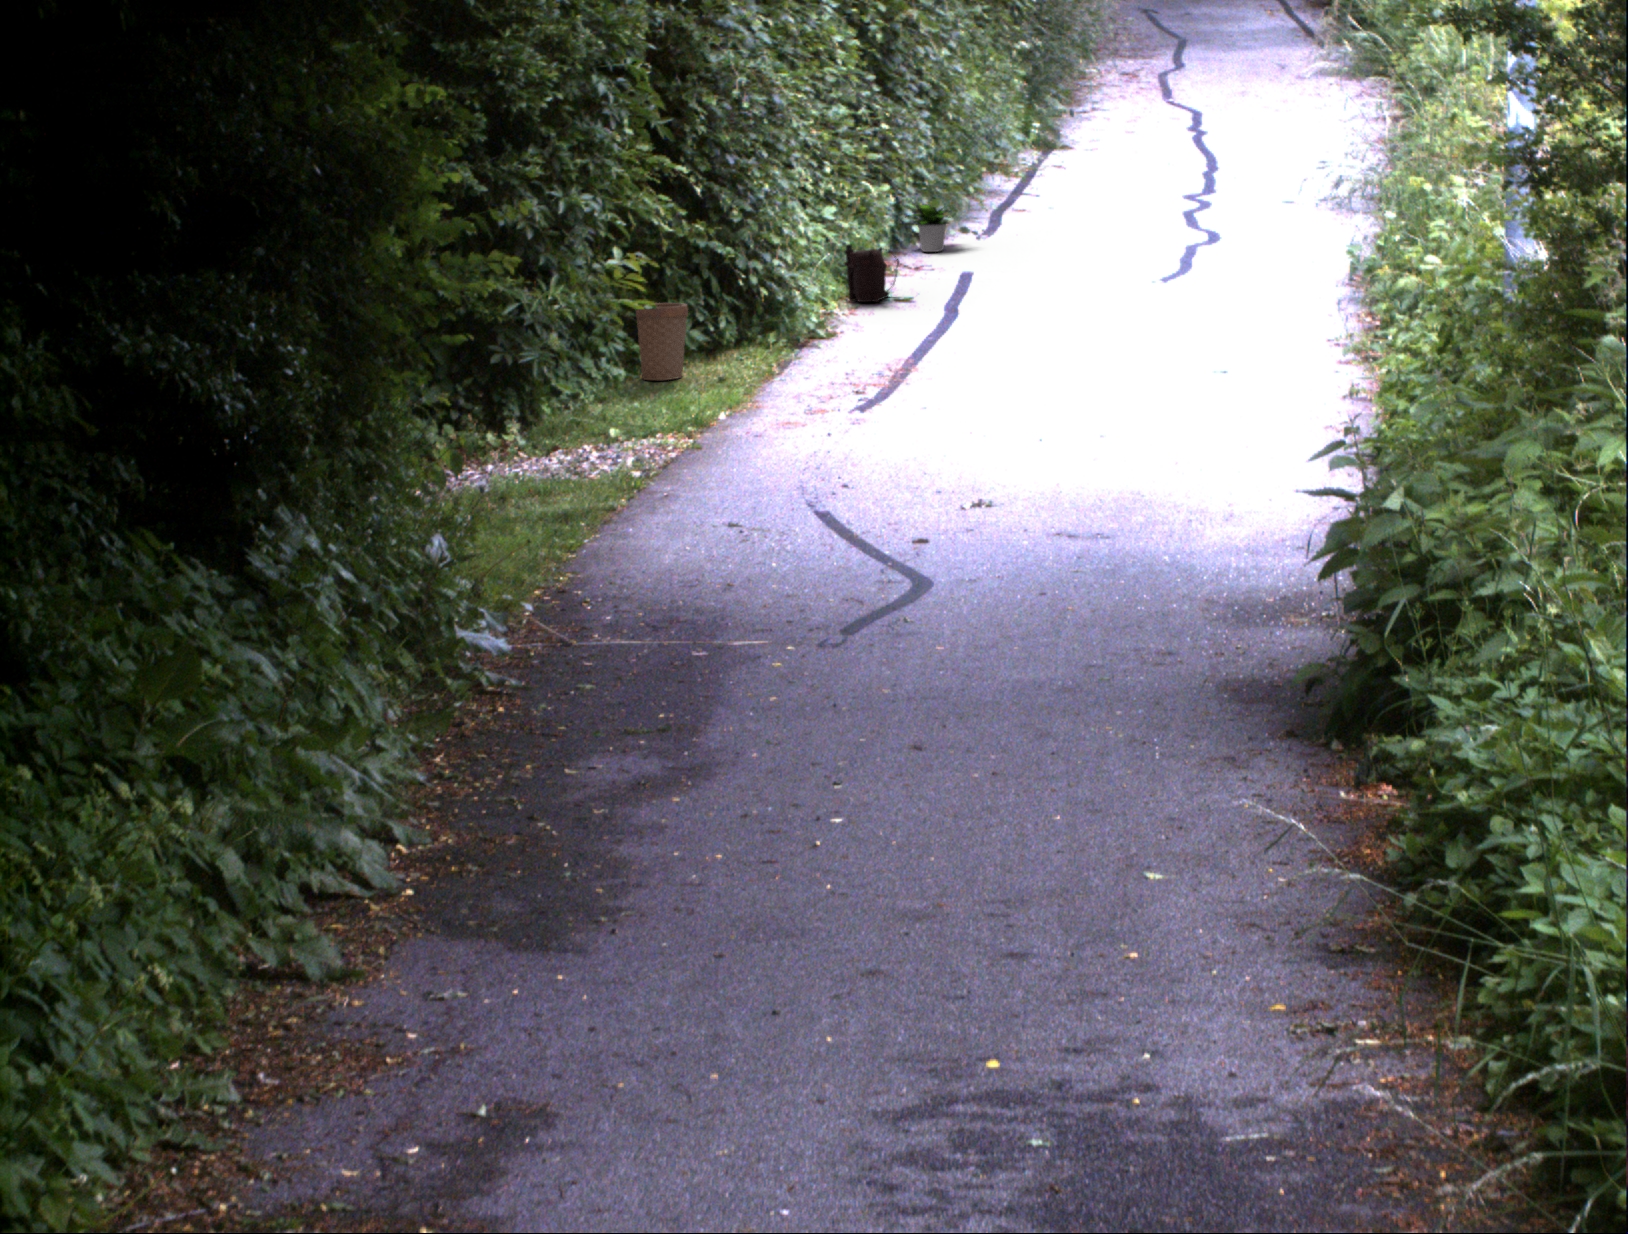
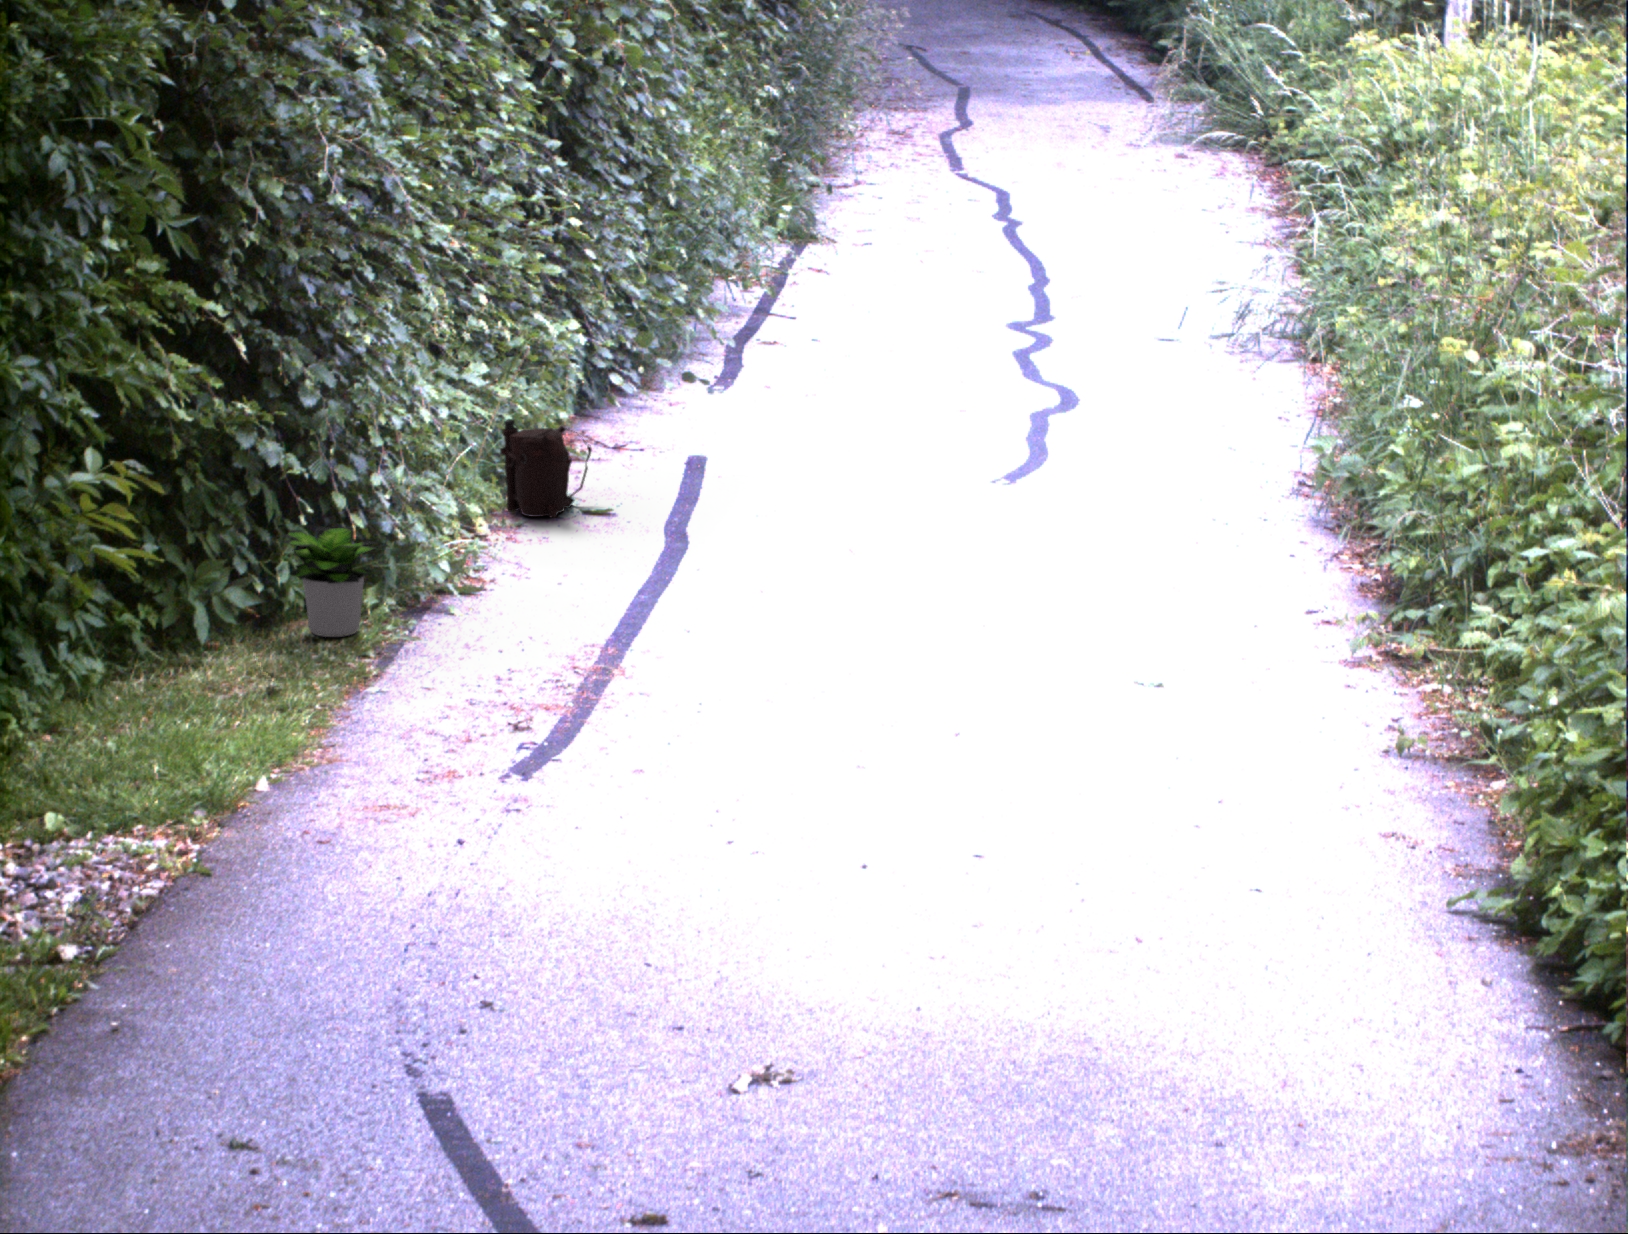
potted plant: present [913,204,949,252] -> present [281,527,376,637]
basket: present [636,303,688,380] -> none [118,544,217,688]

